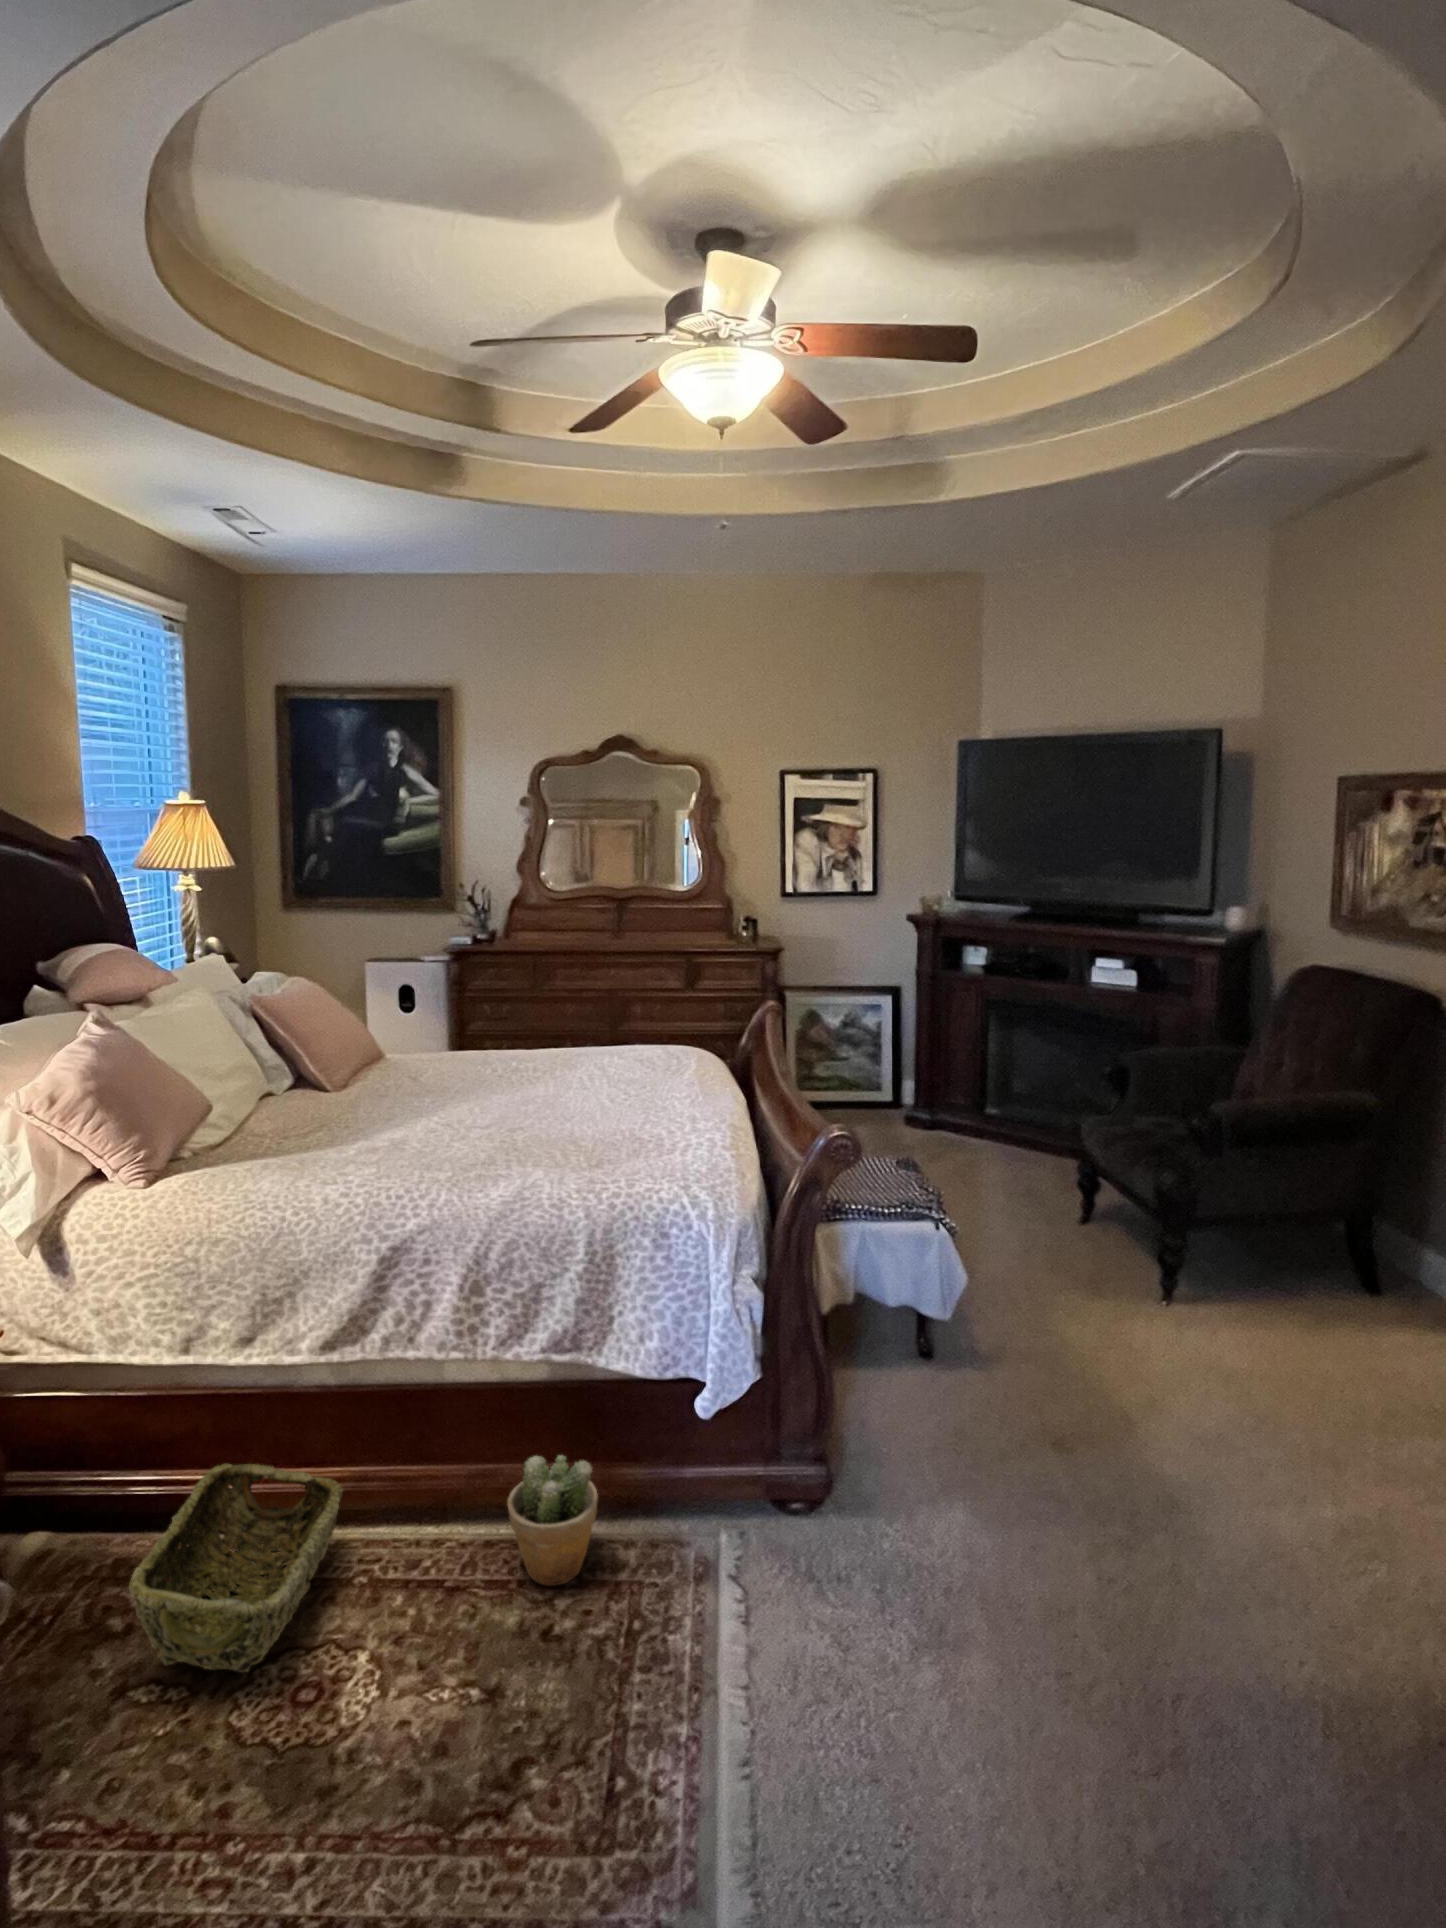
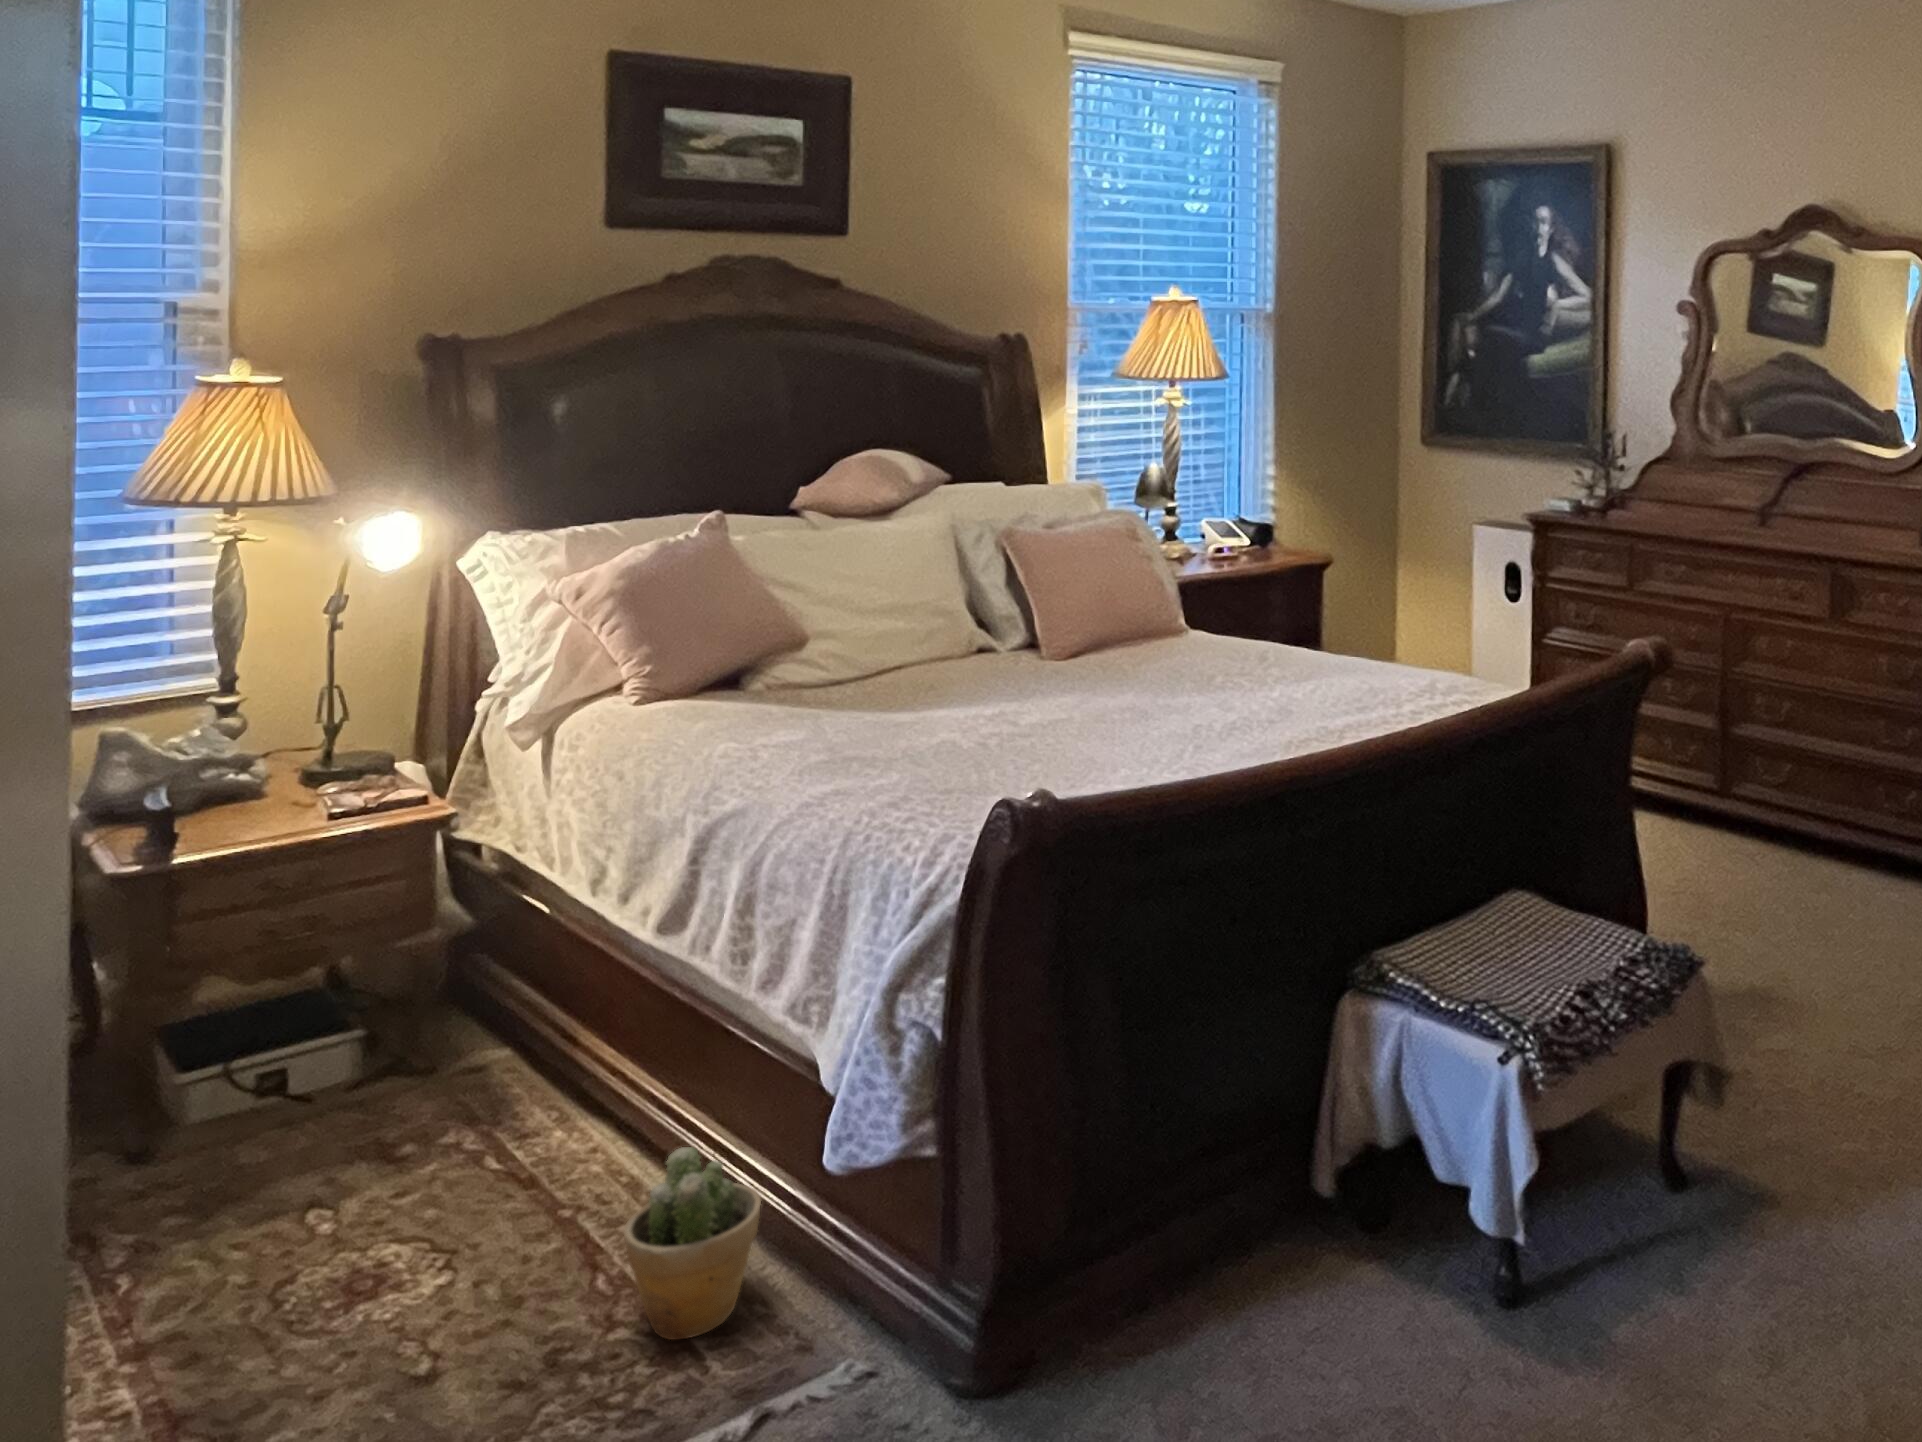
woven basket: present [129,1463,343,1672] -> none [306,1032,628,1251]

